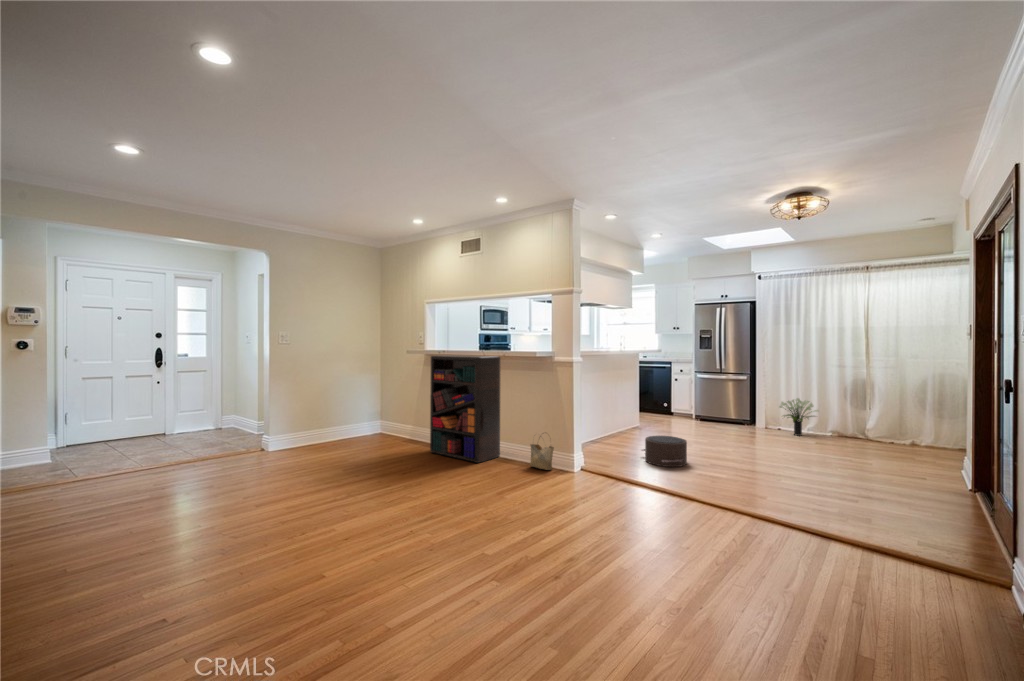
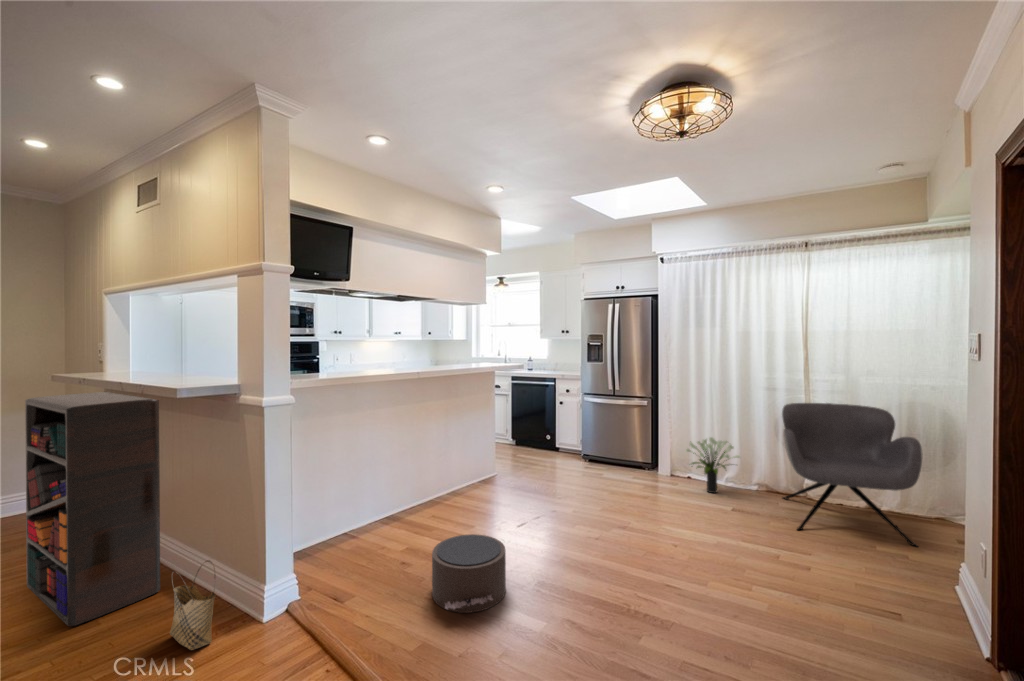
armchair: none [849,374,943,458] -> present [782,403,923,546]

